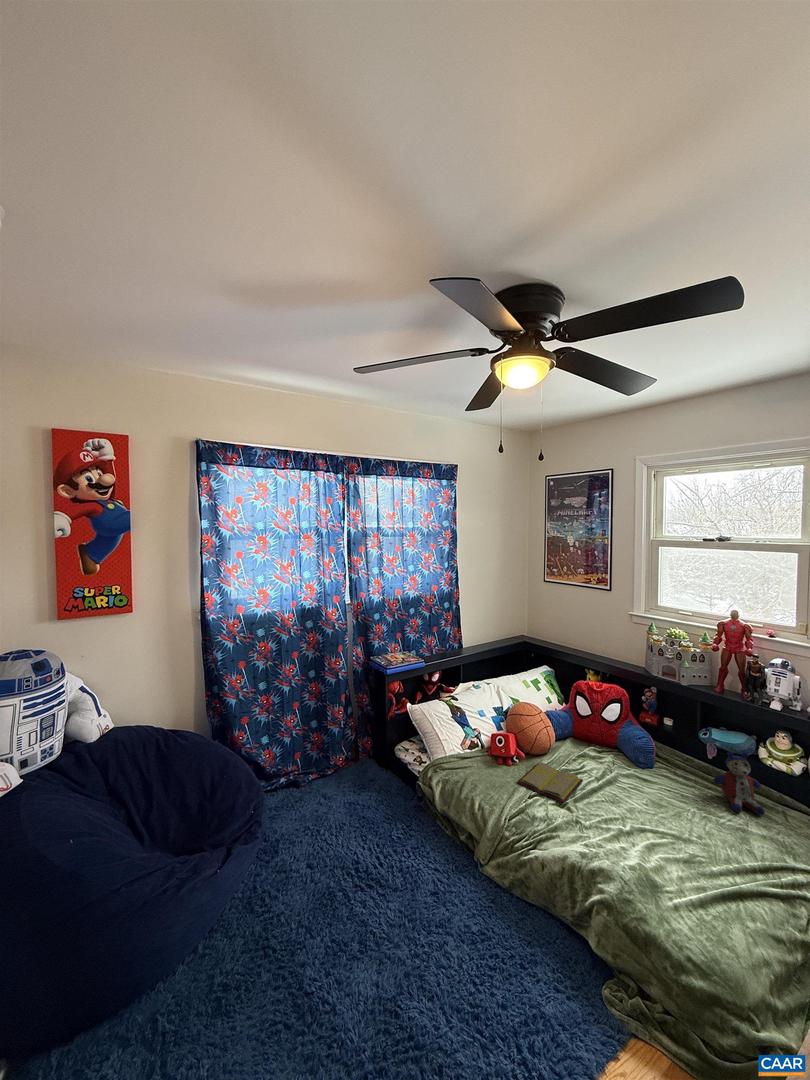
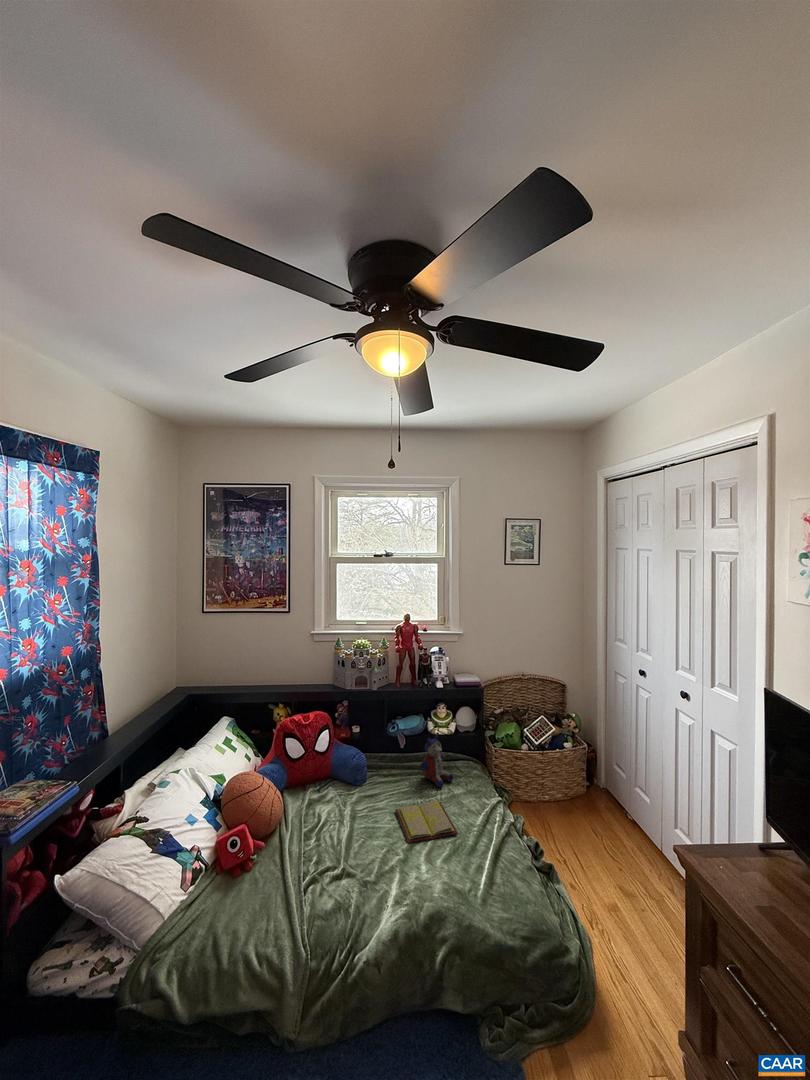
diary: present [517,763,583,803] -> present [395,800,458,843]

